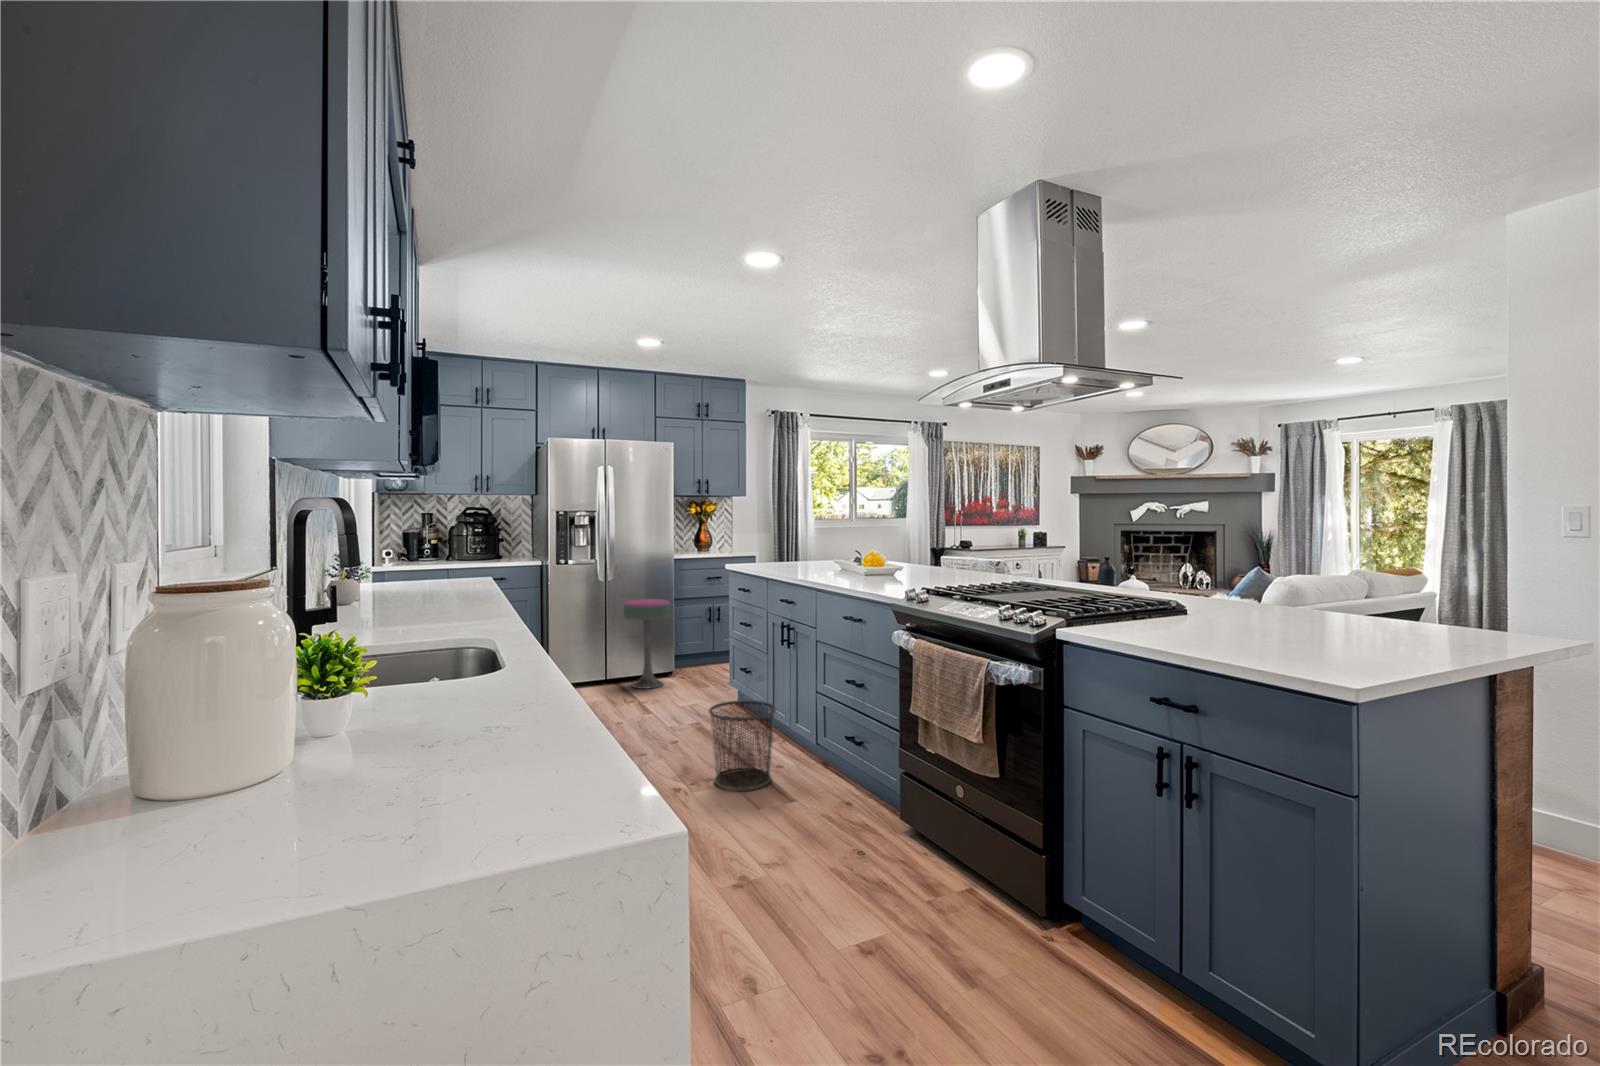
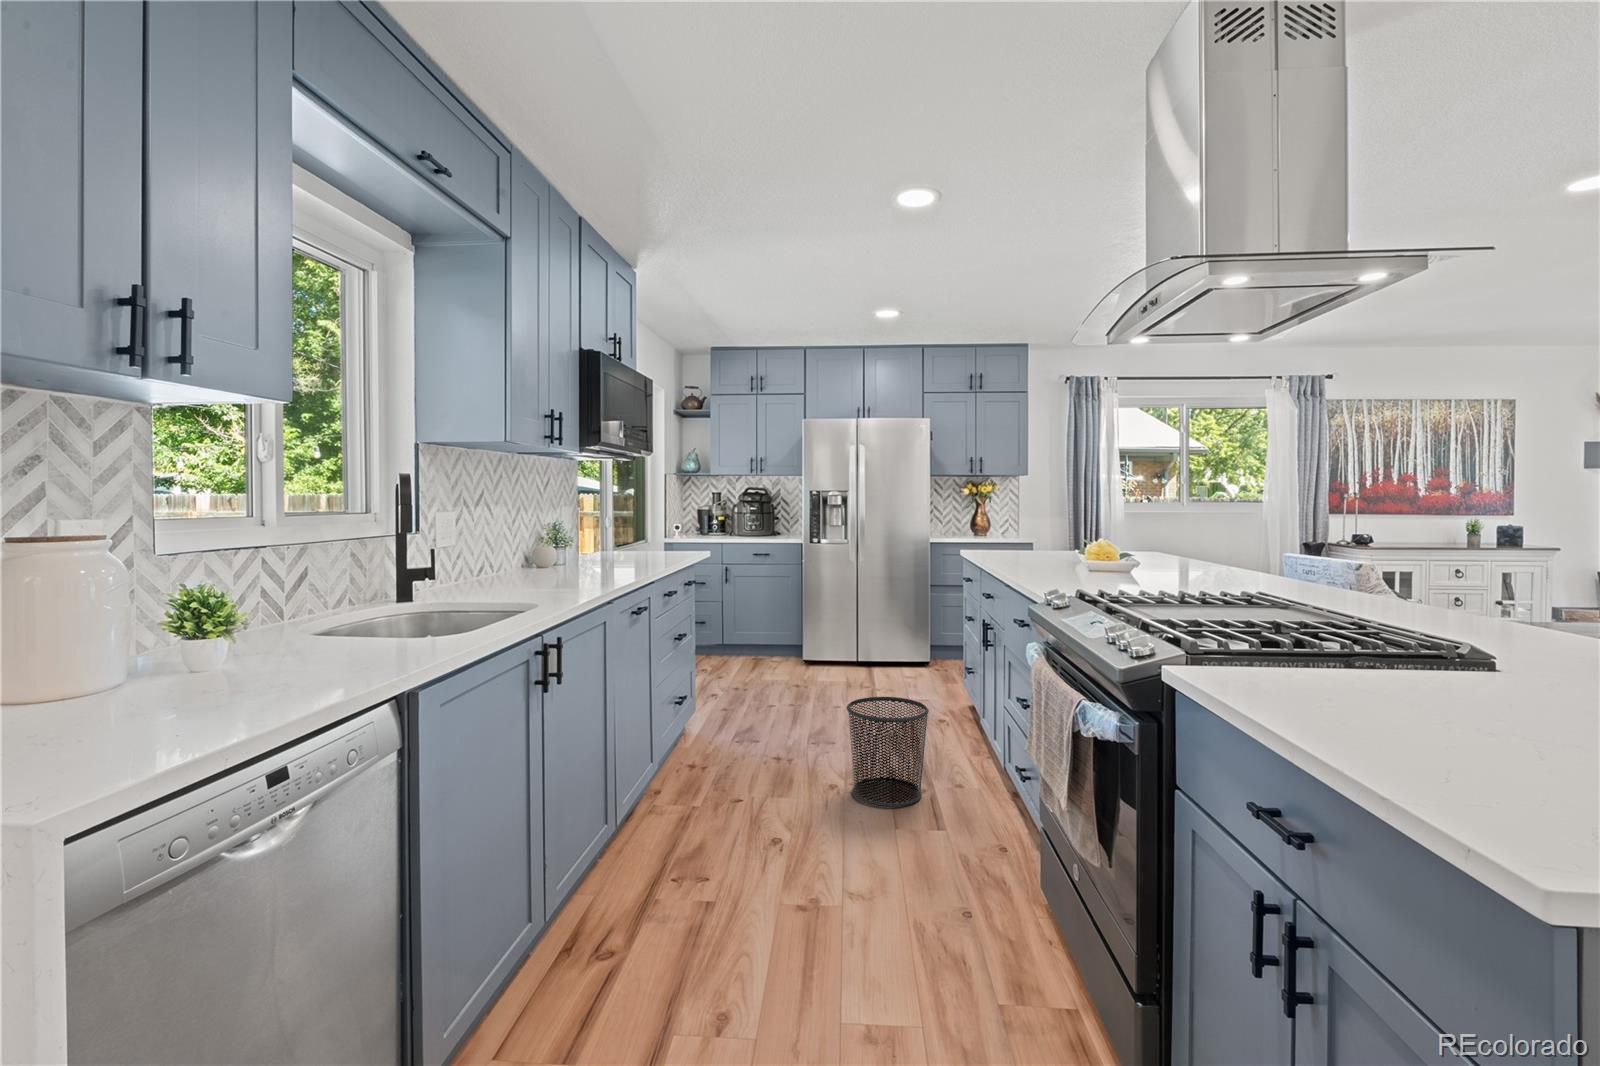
bar stool: present [623,599,670,689] -> none [869,582,918,676]

